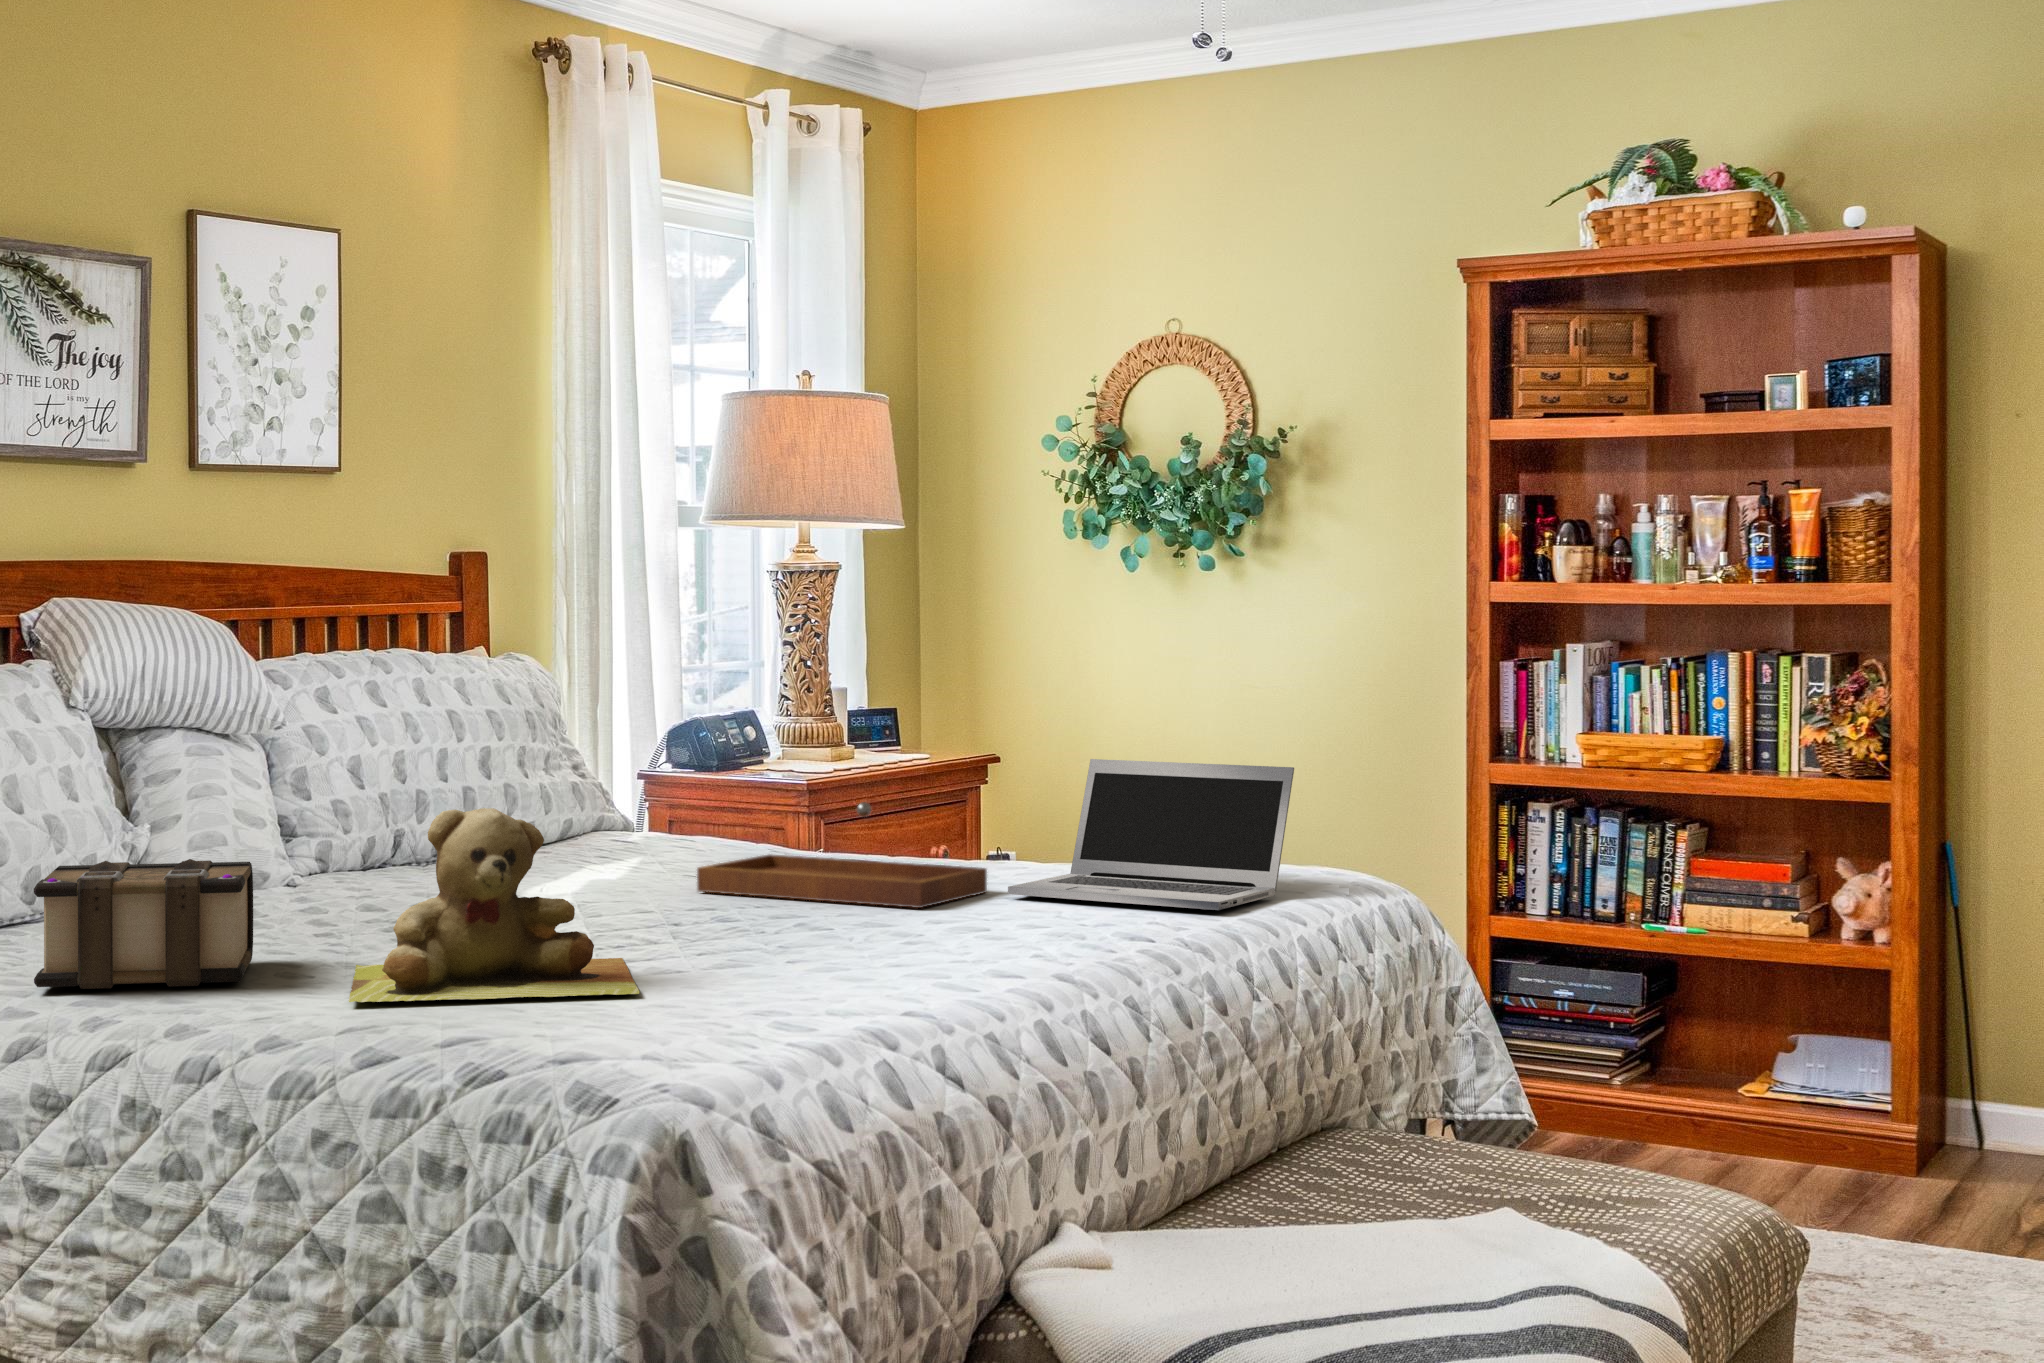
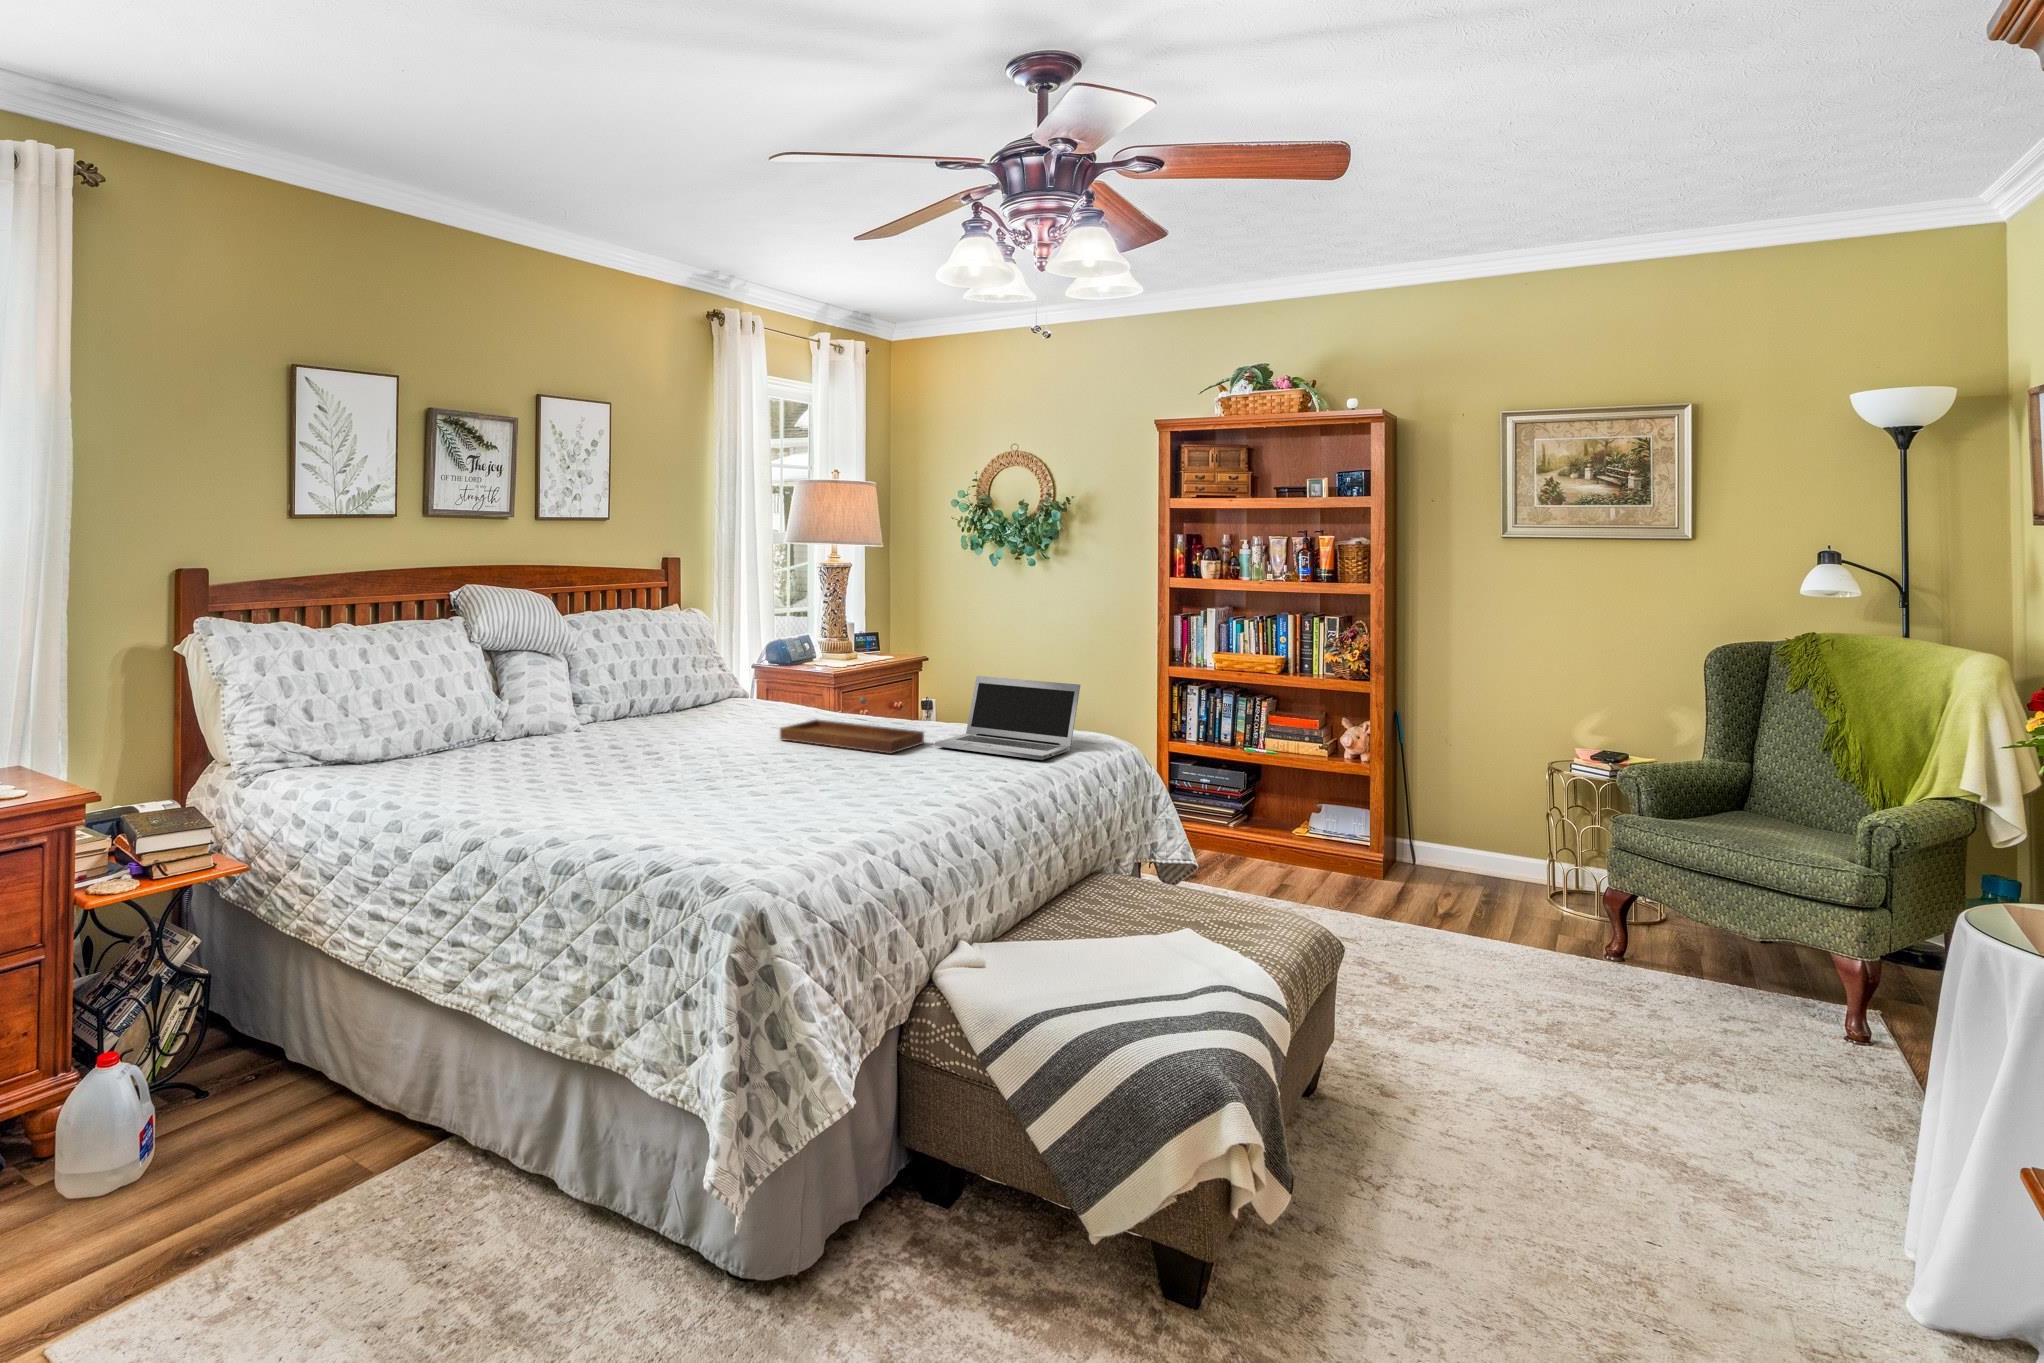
teddy bear: present [349,808,639,1002] -> none [594,711,745,815]
book: present [34,859,253,989] -> none [437,732,552,801]

